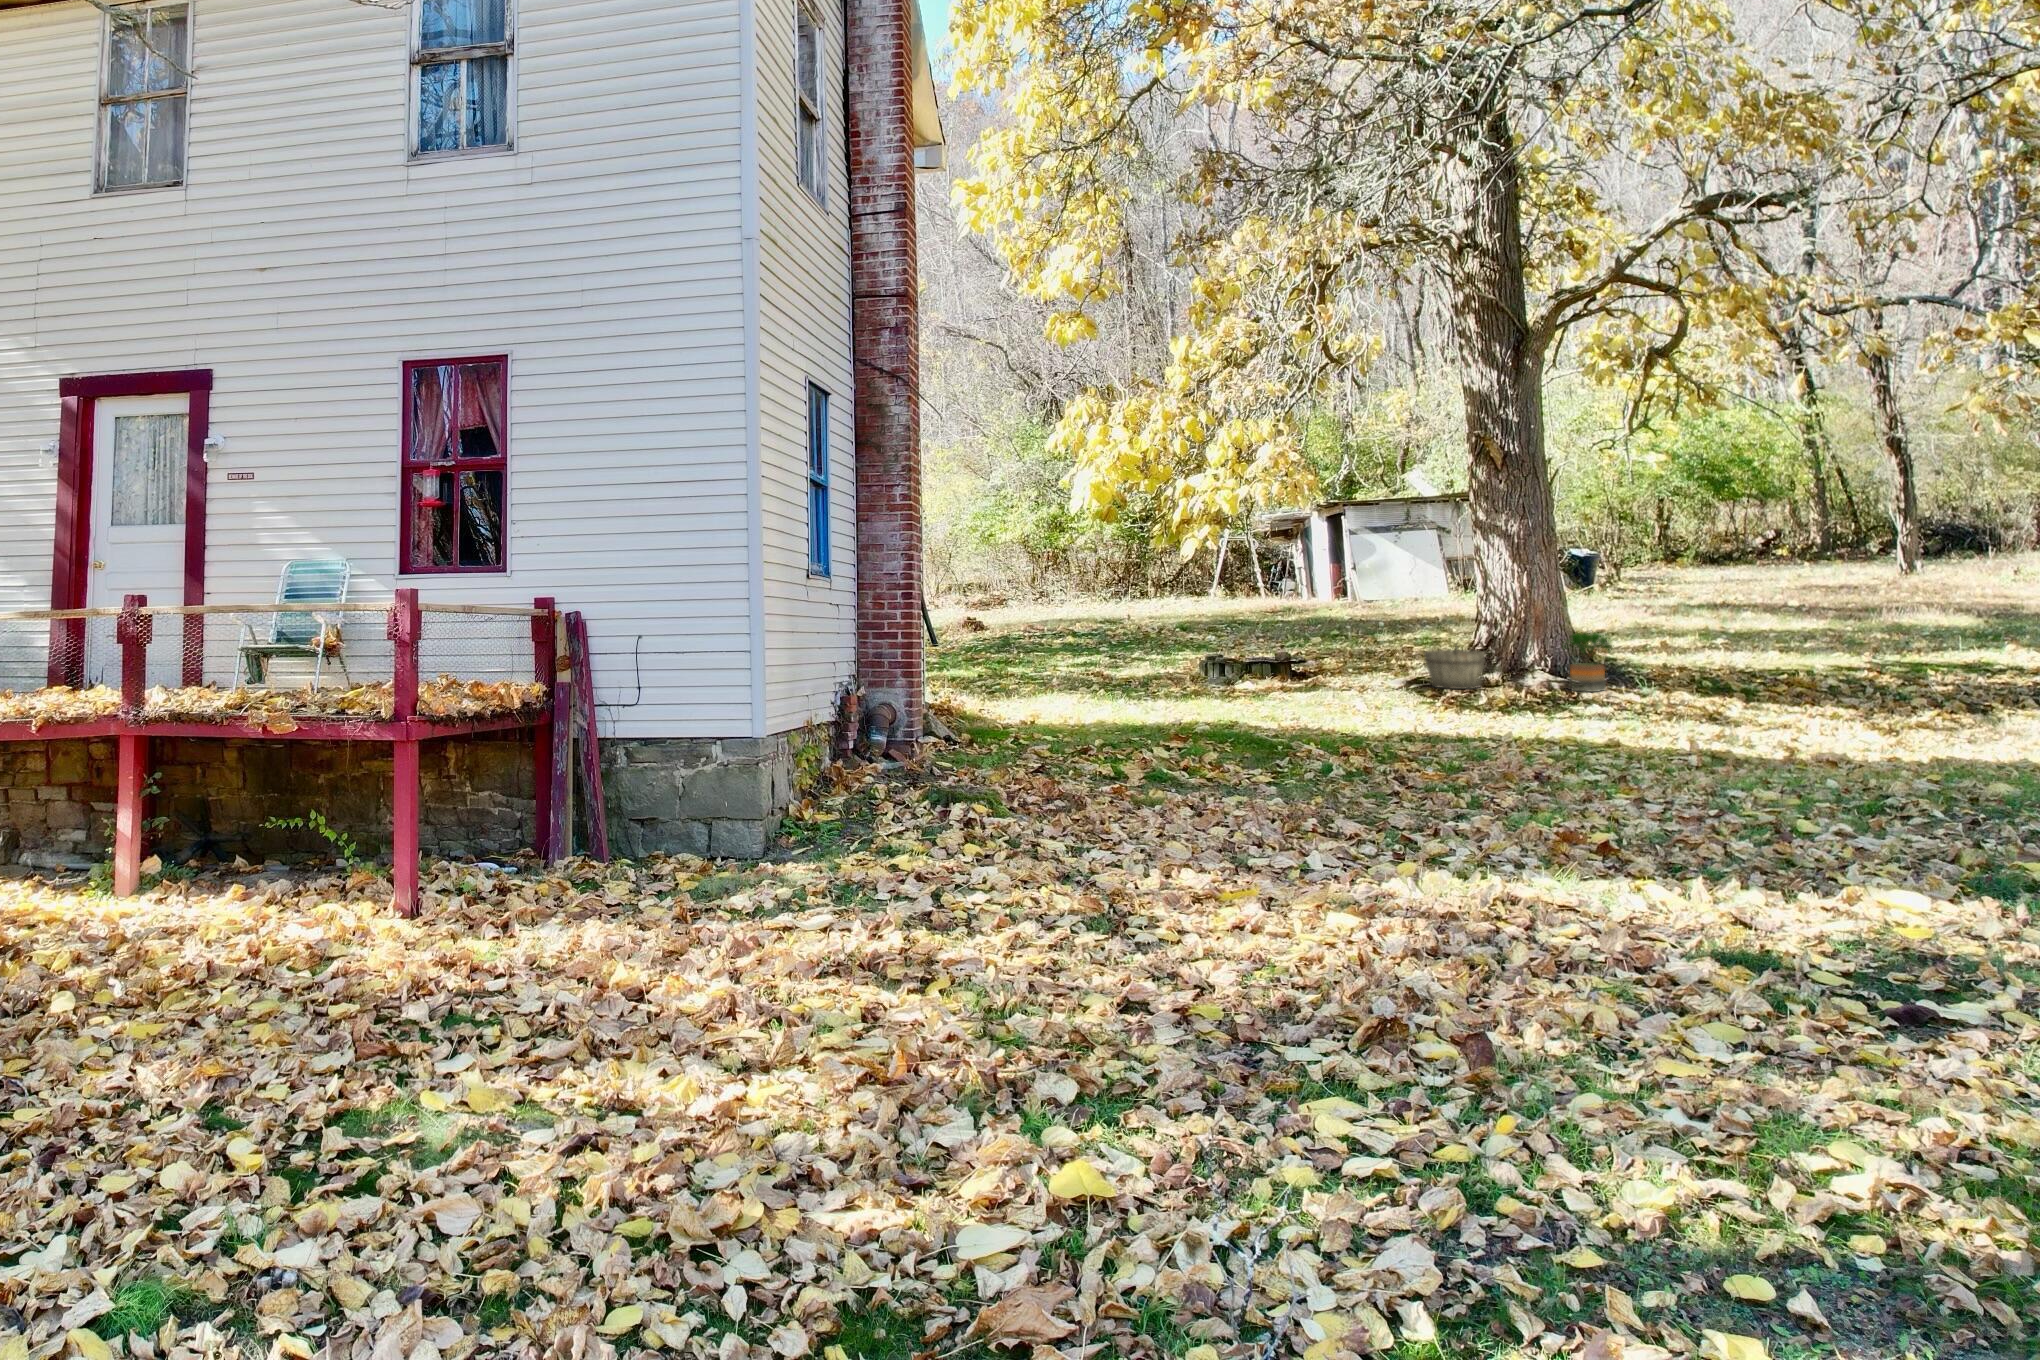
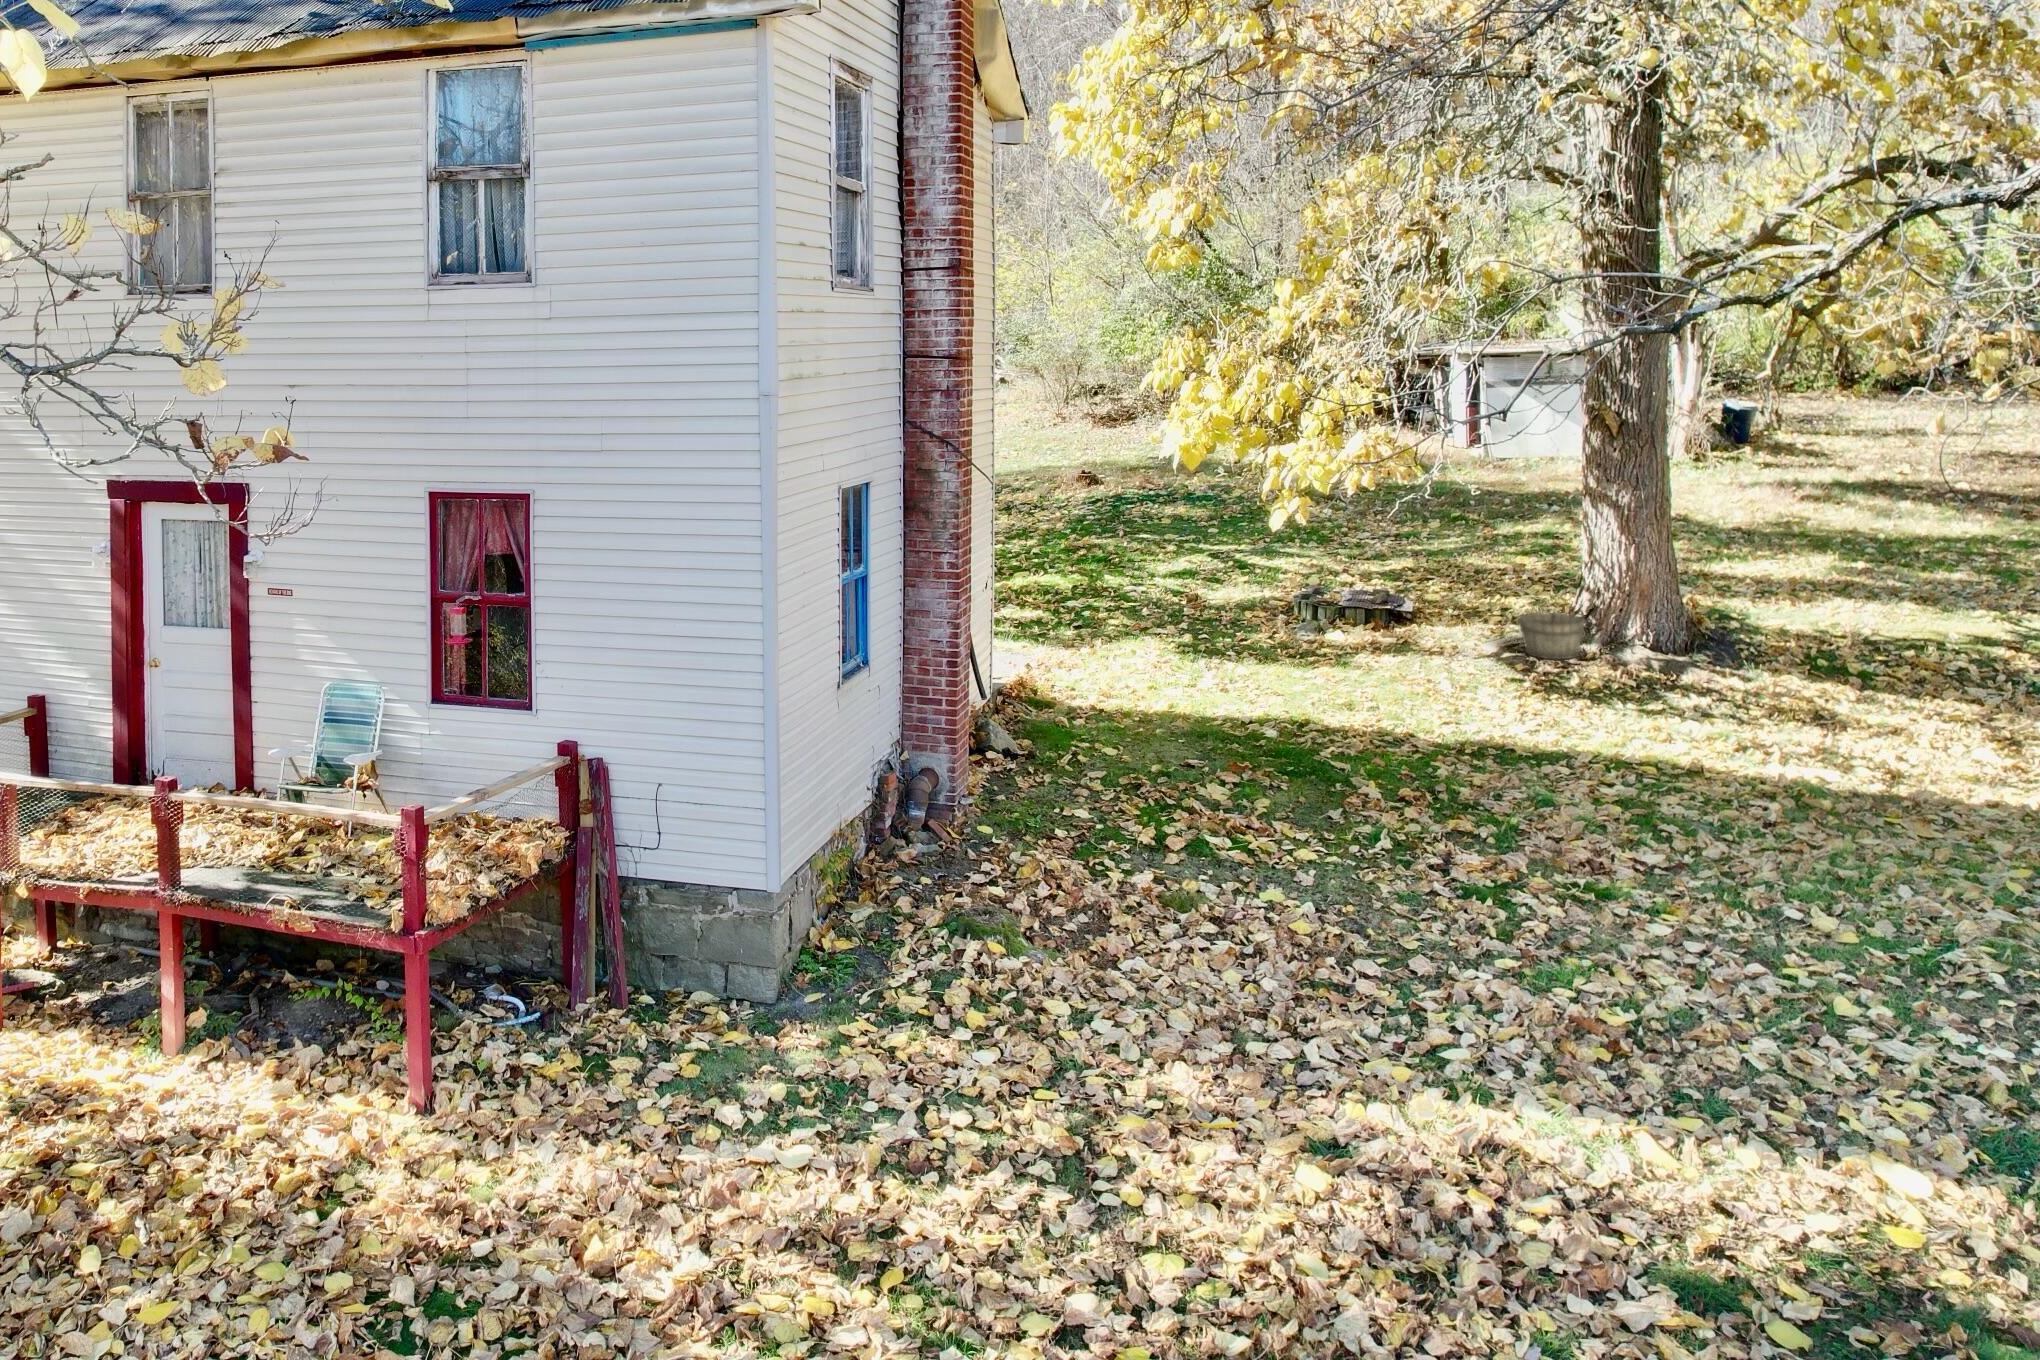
potted tree: present [1563,632,1613,692] -> none [1666,605,1726,671]

